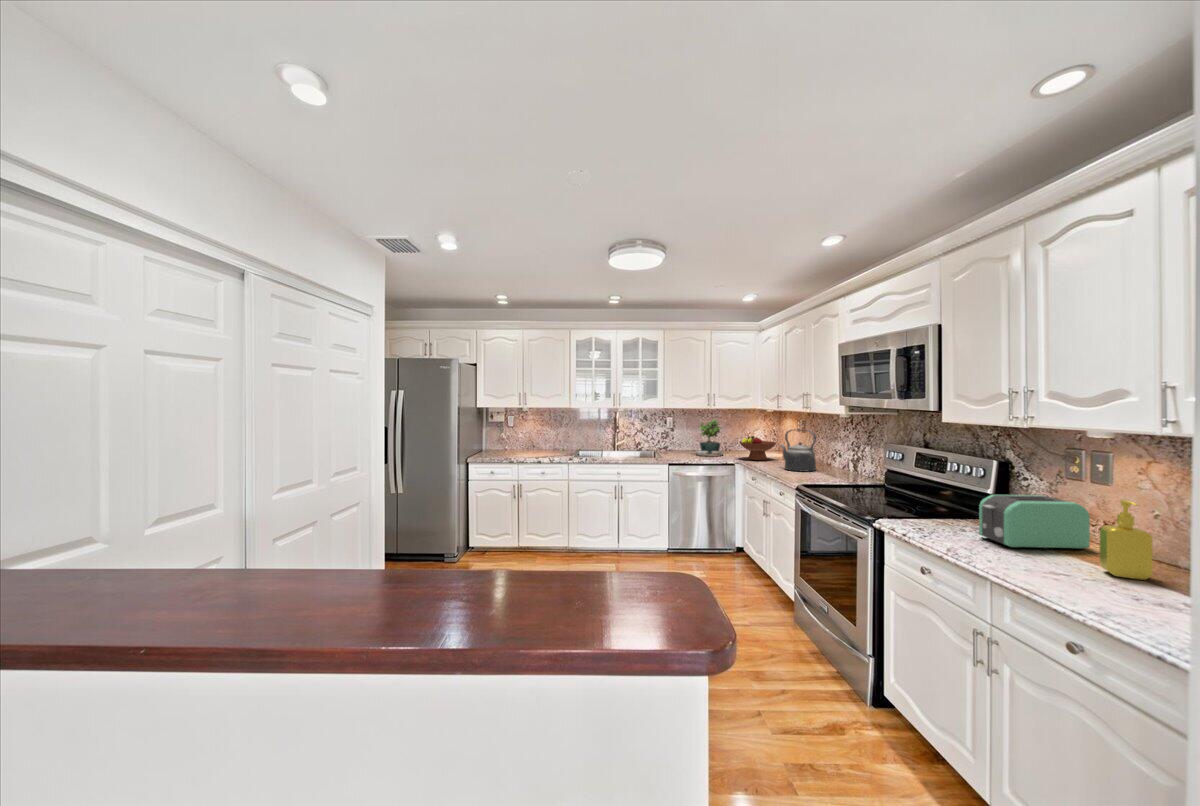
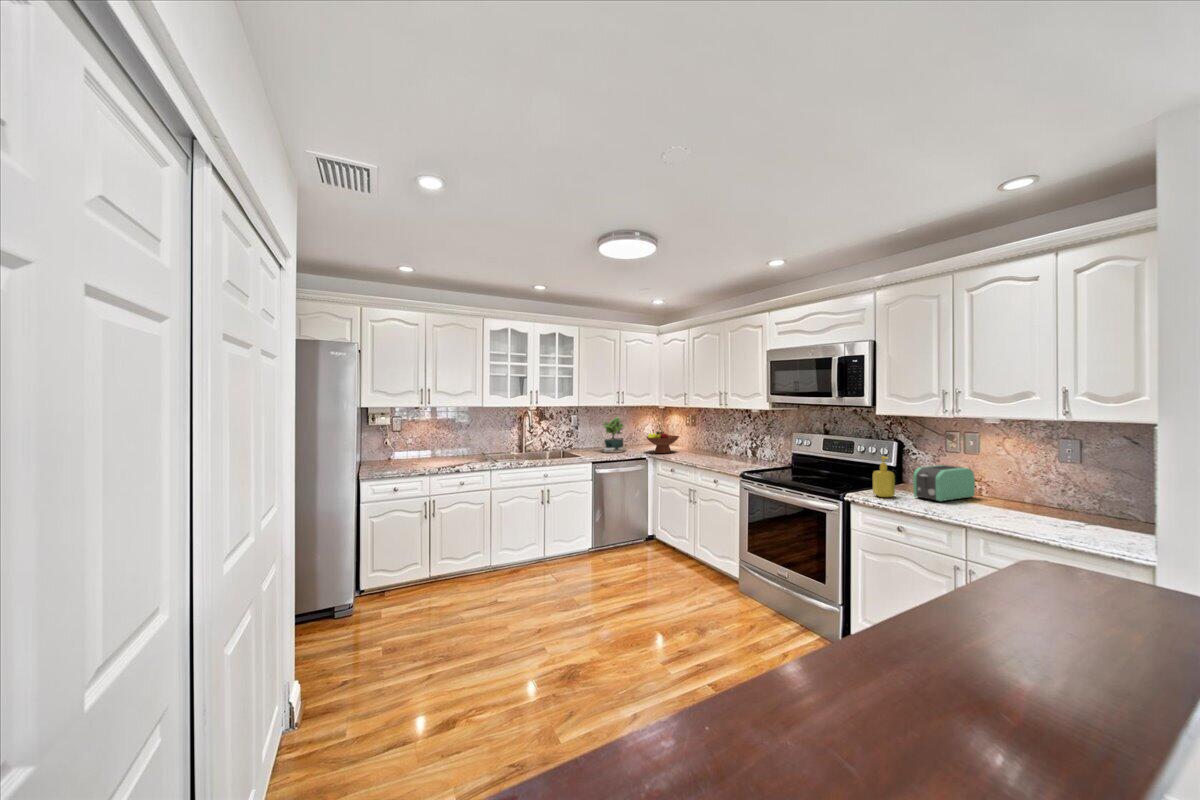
kettle: present [781,429,816,471] -> none [695,424,728,460]
soap dispenser: present [1100,500,1153,580] -> present [873,456,895,497]

